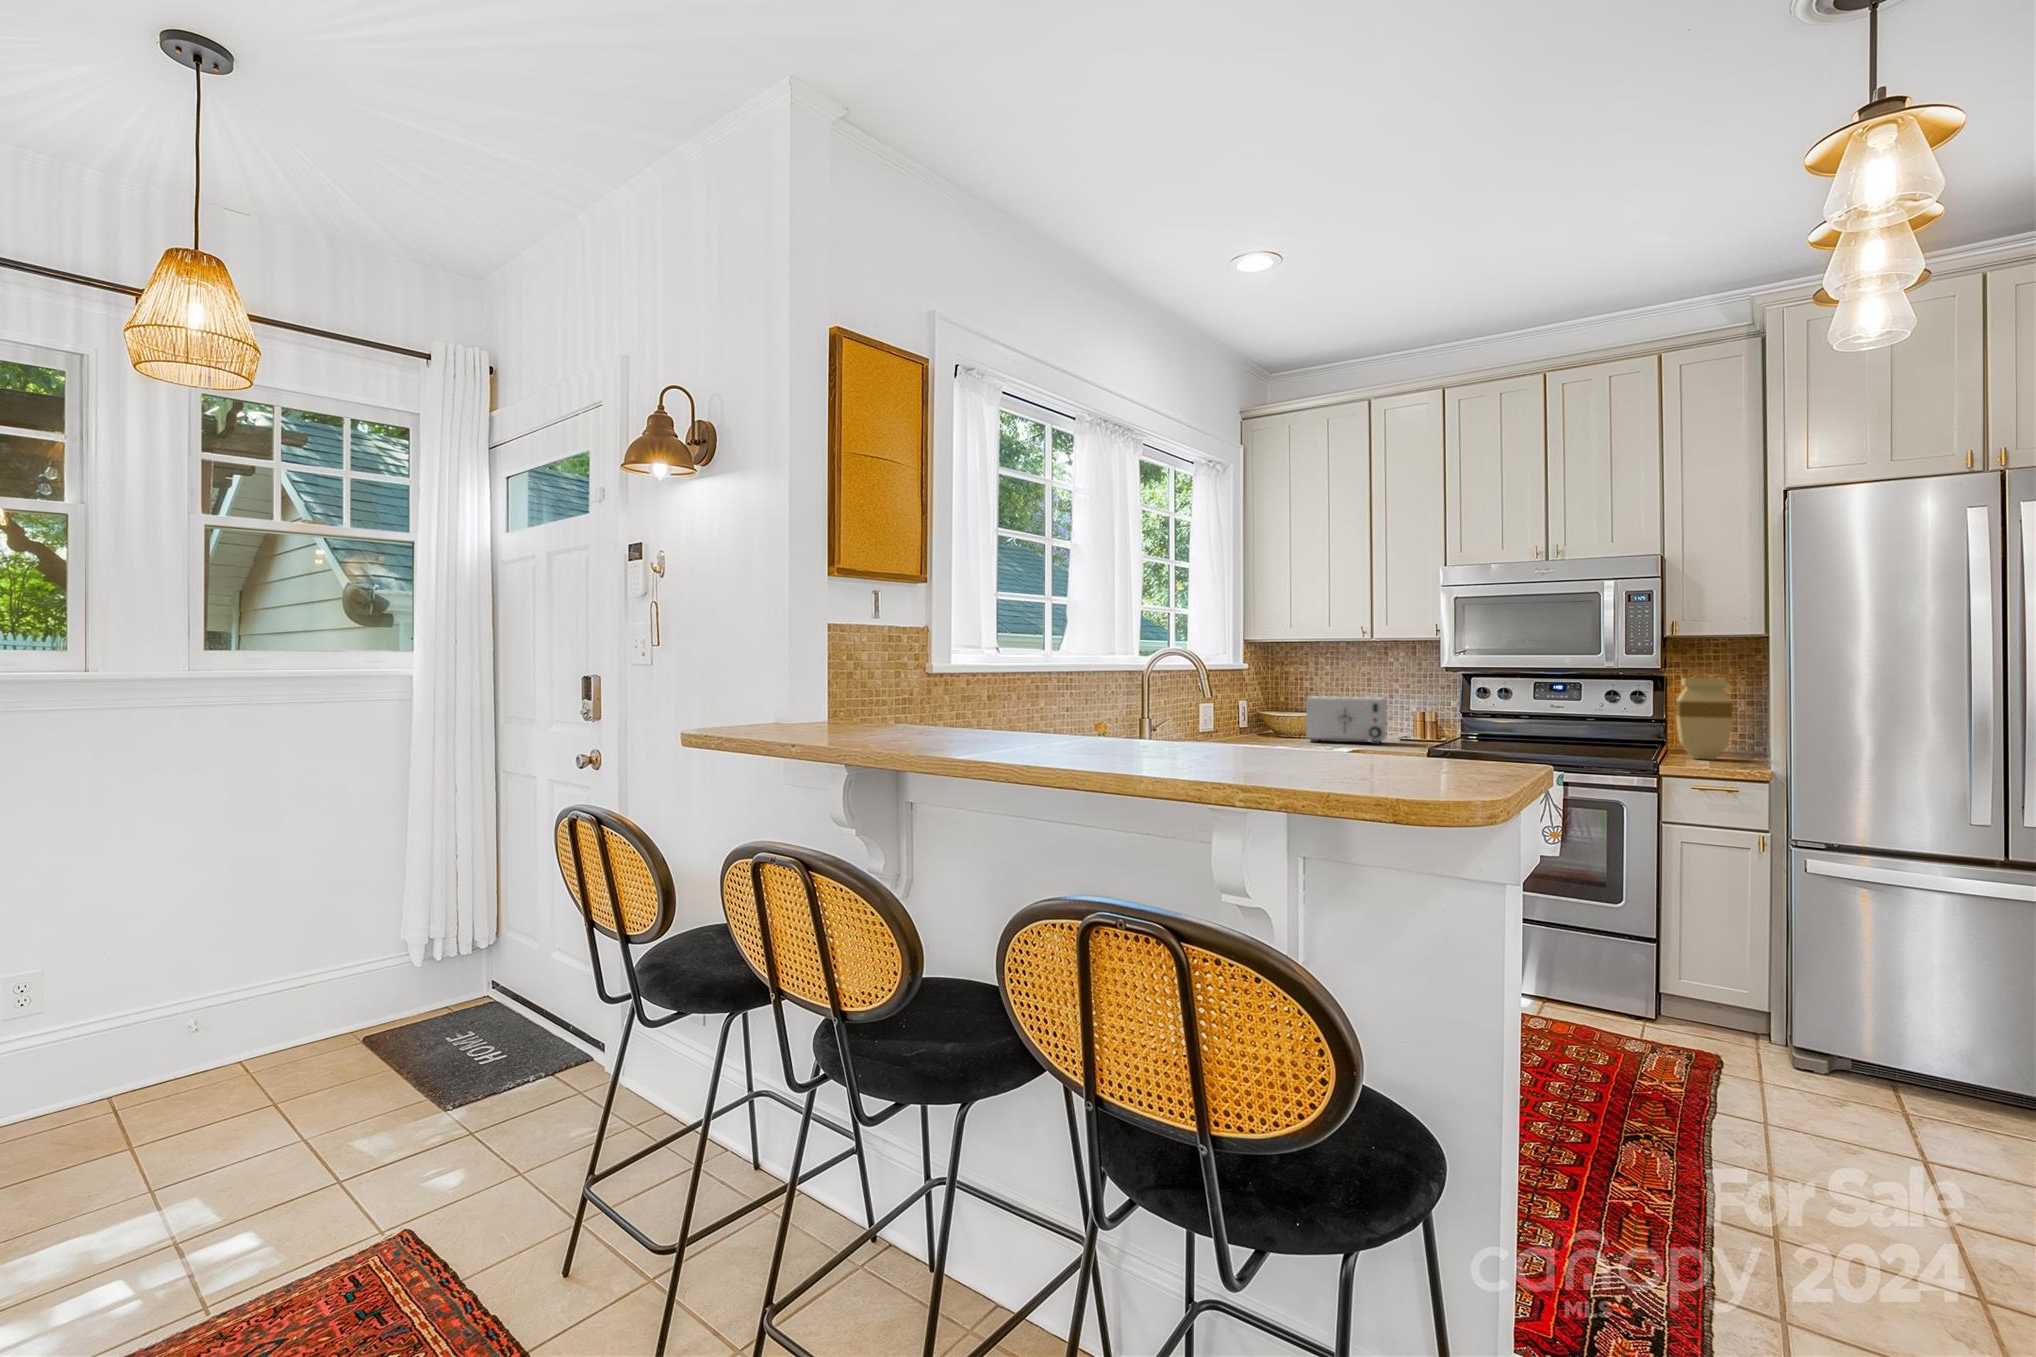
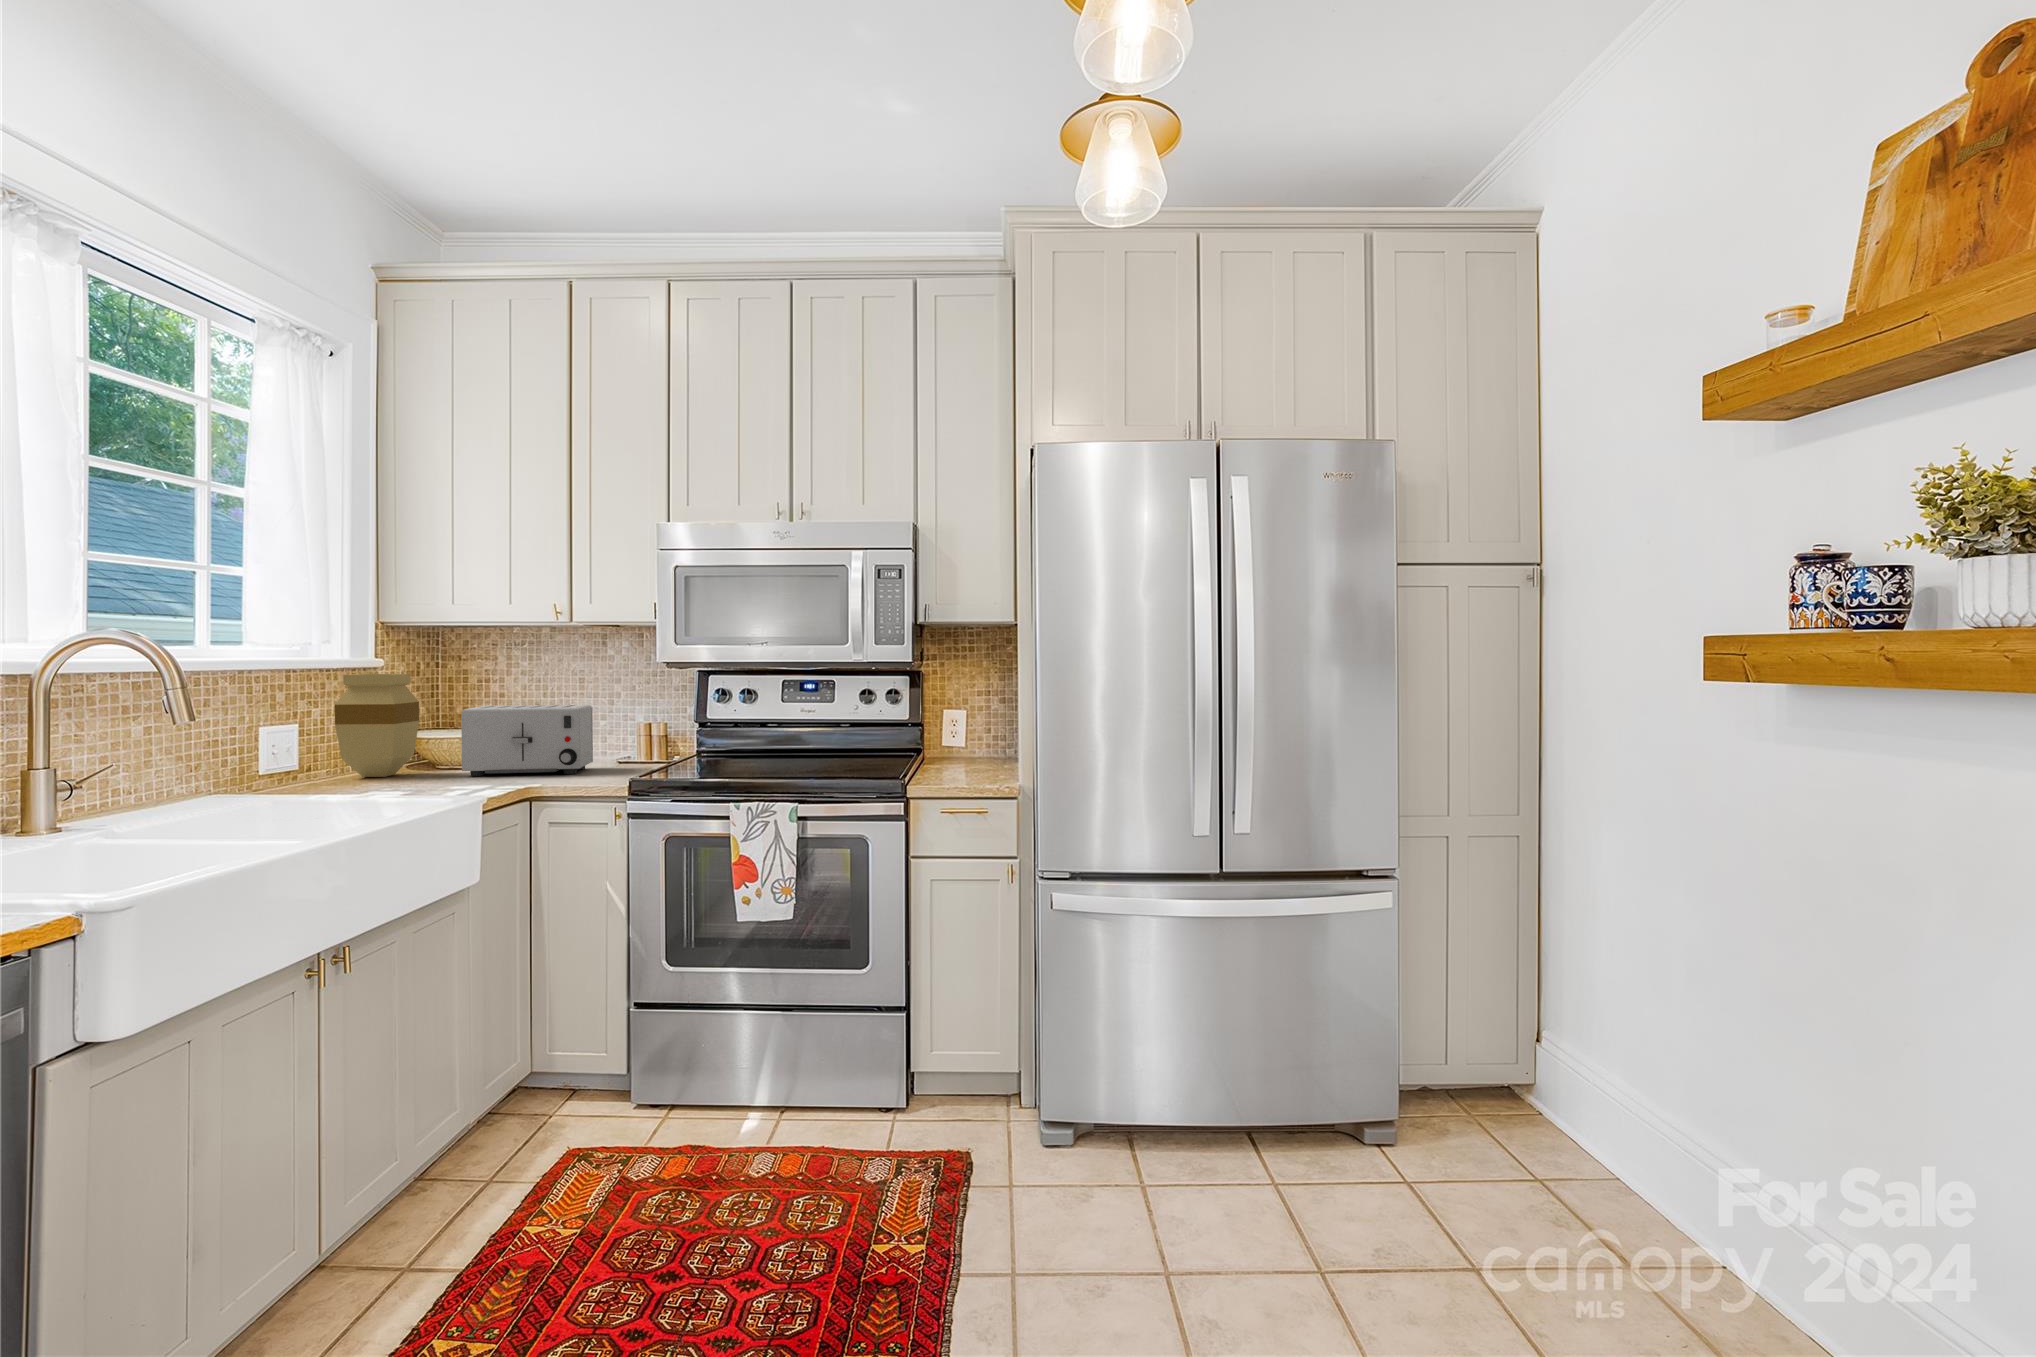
vase: present [1676,678,1733,760] -> present [335,674,419,777]

